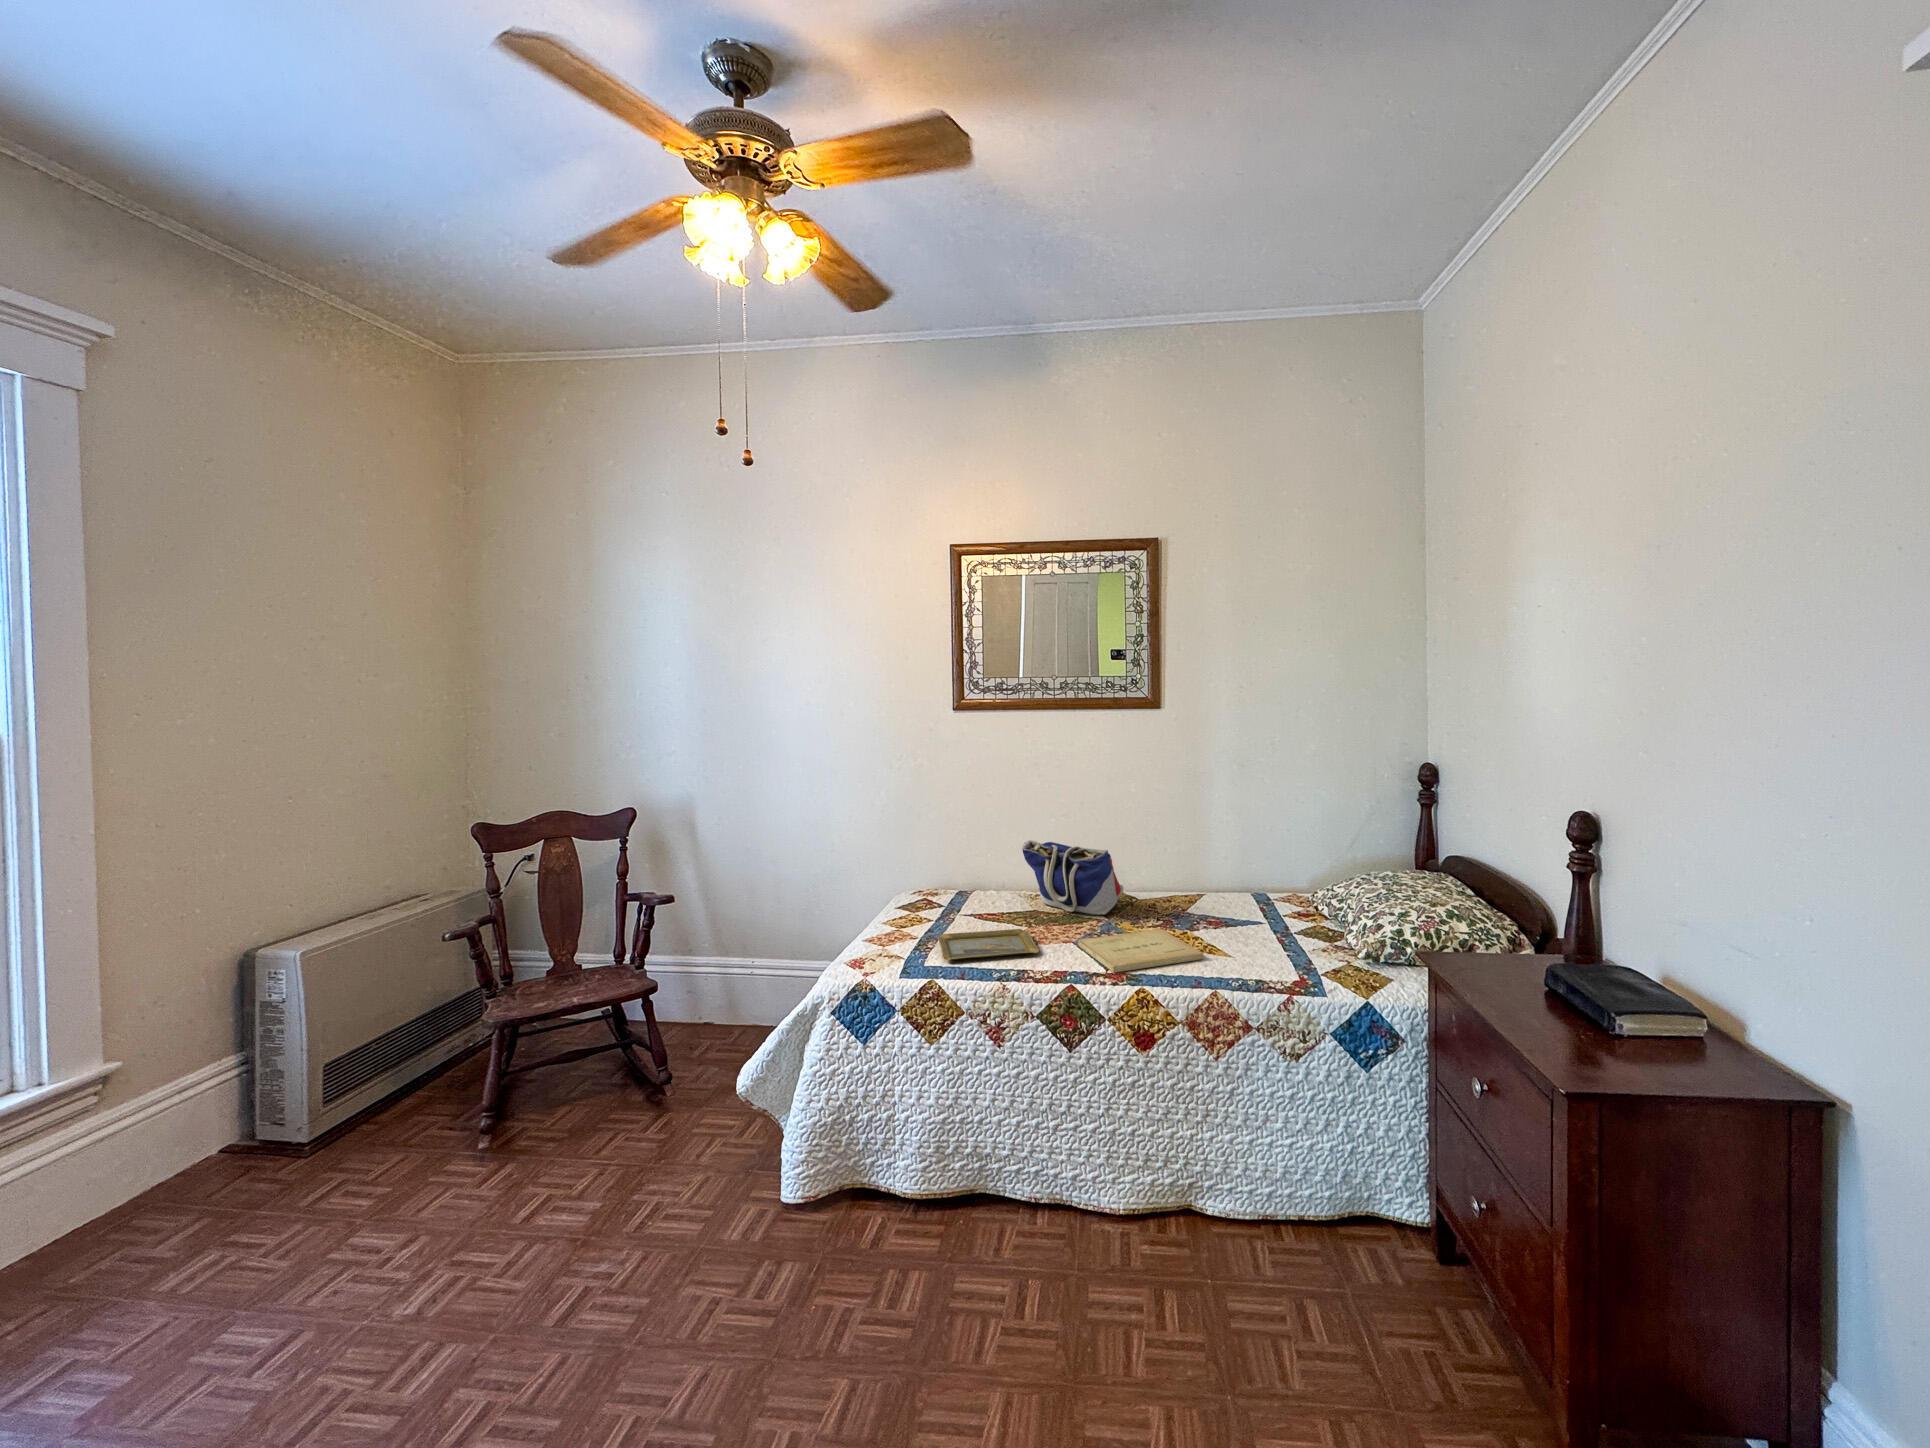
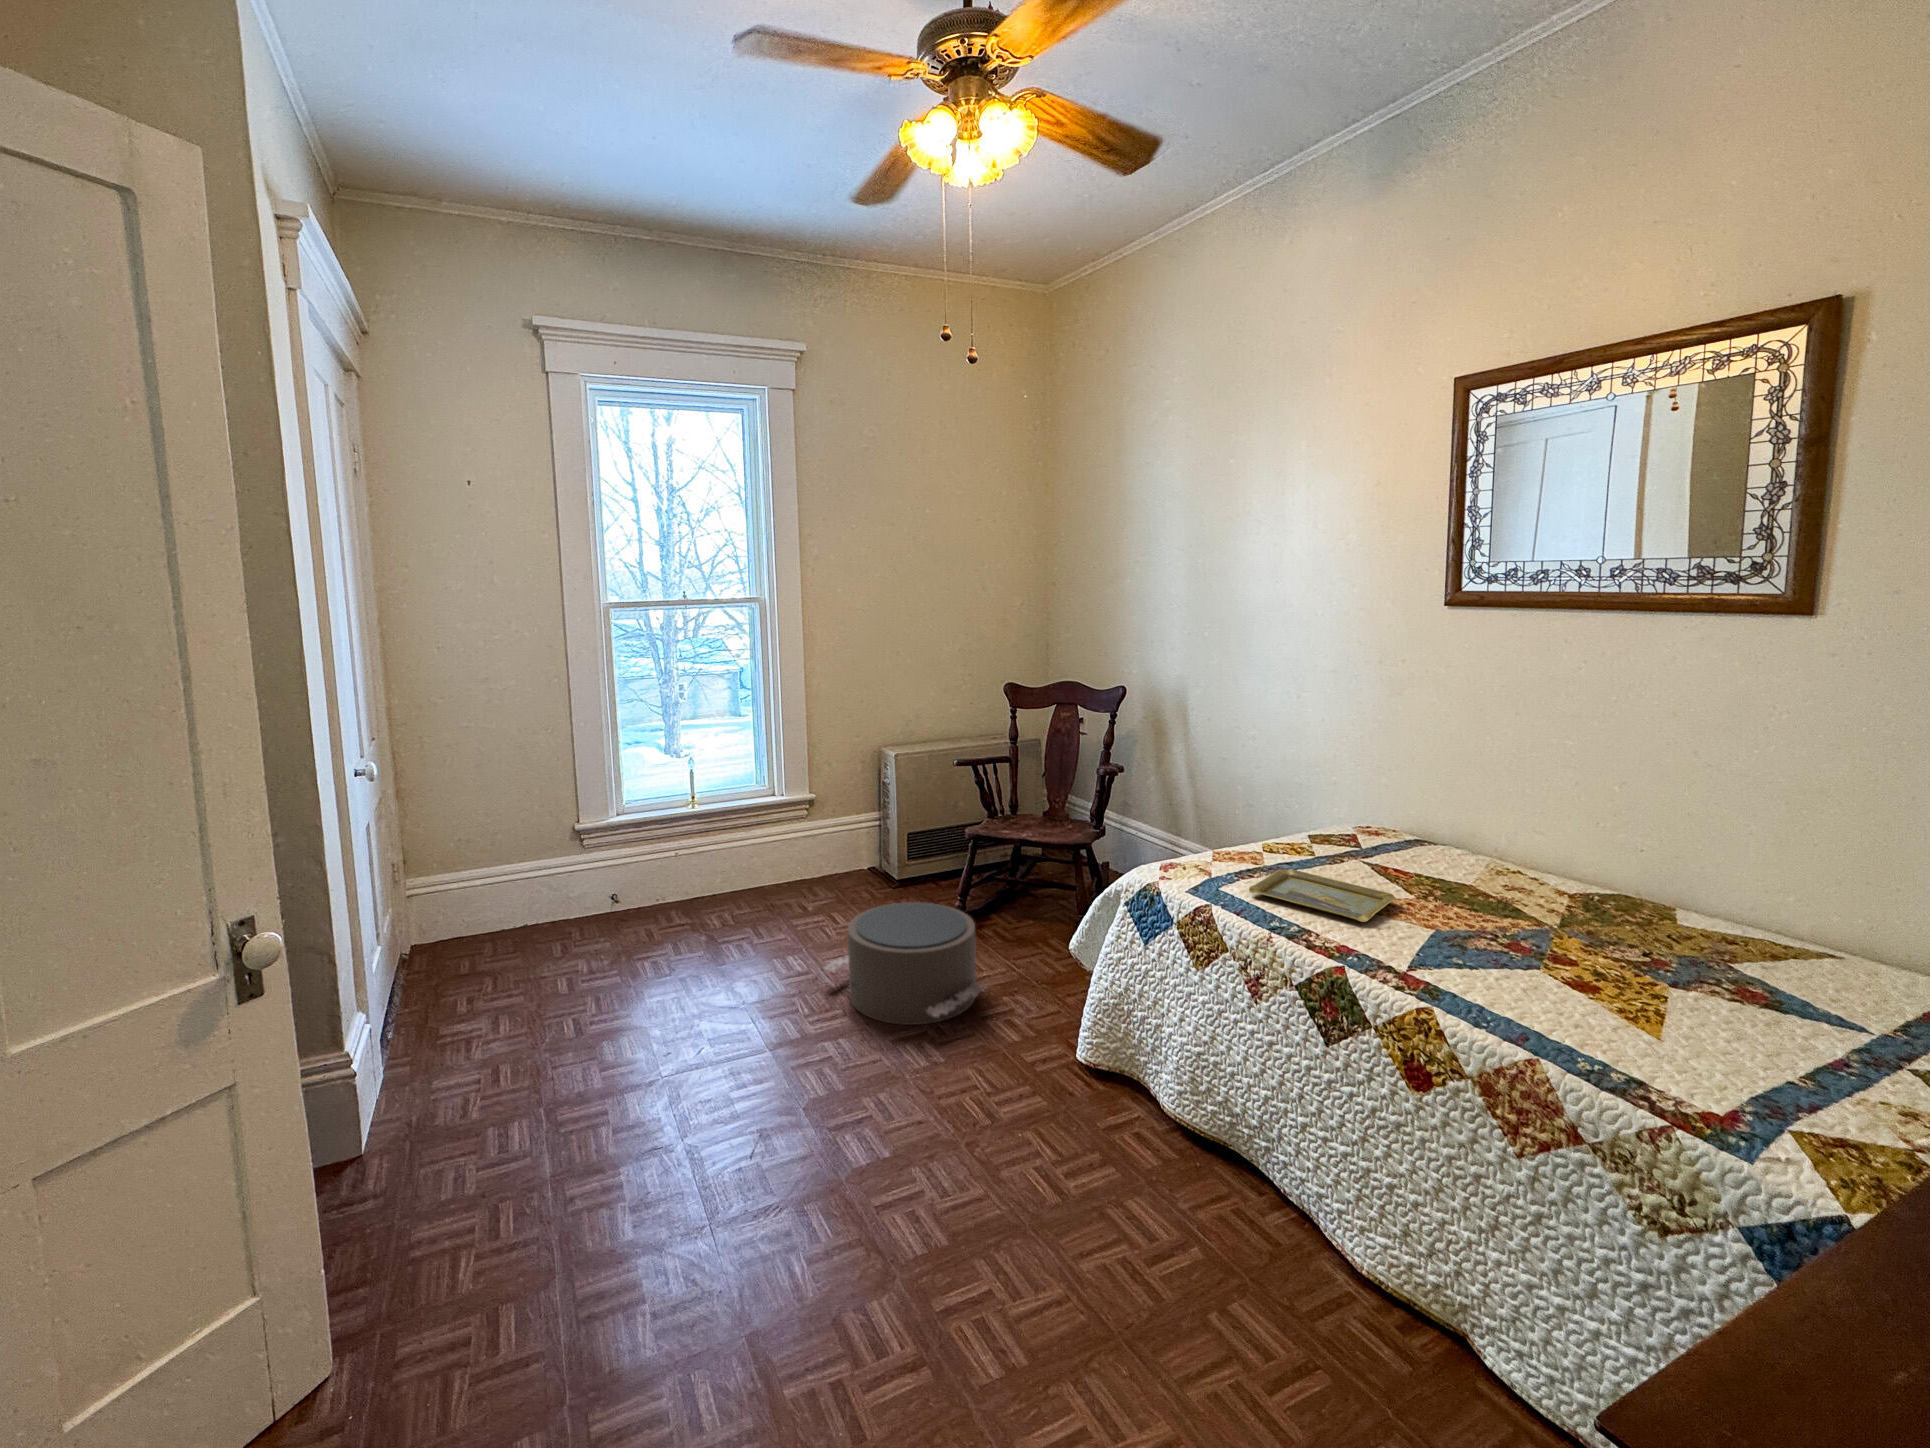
tote bag: present [1022,840,1123,915] -> none [1472,792,1623,921]
book: present [1078,929,1203,973] -> none [1419,929,1609,1020]
pouf: none [366,1116,635,1323] -> present [825,902,982,1025]

